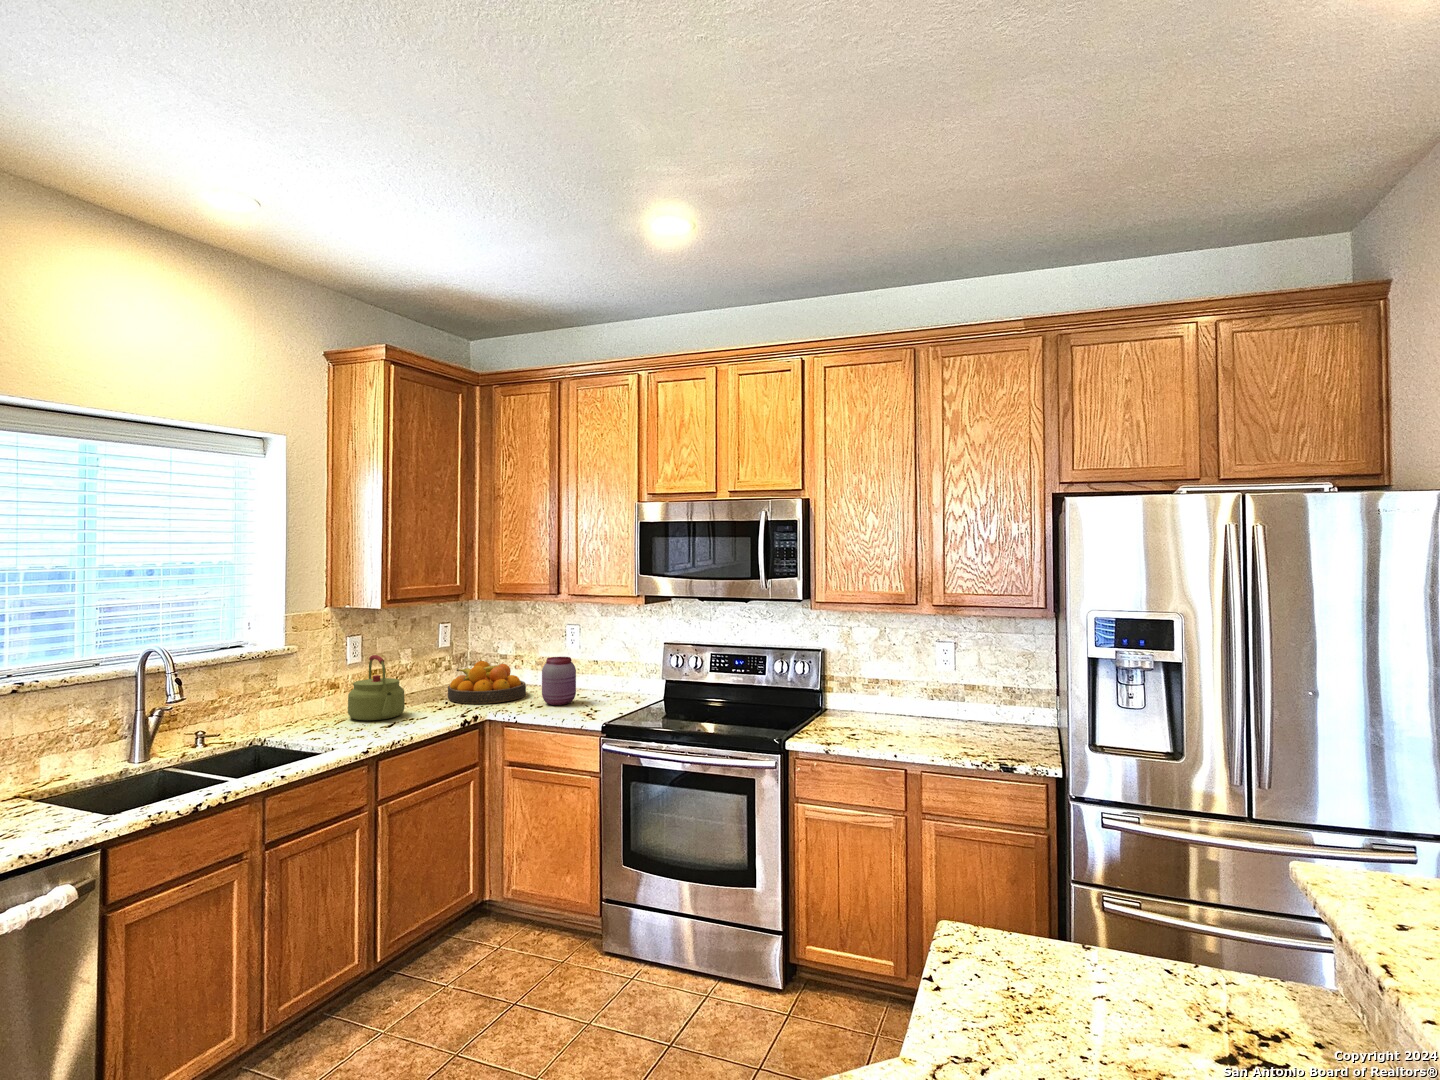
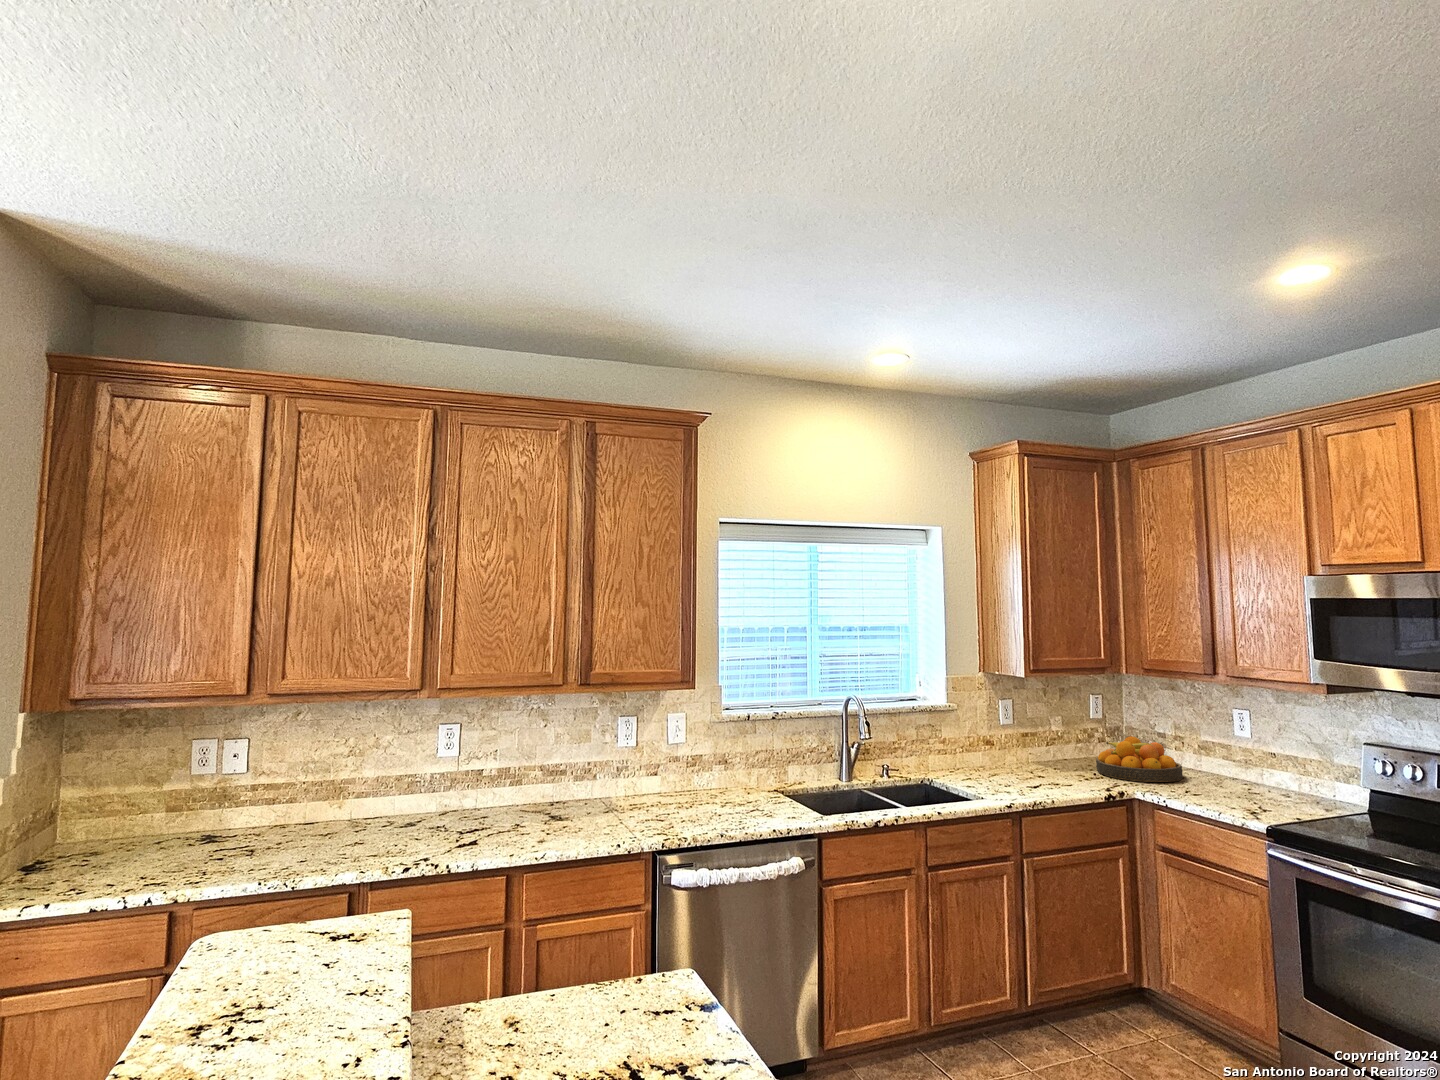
kettle: present [348,655,405,720] -> none [999,719,1051,780]
jar: present [542,657,576,705] -> none [1197,742,1240,796]

